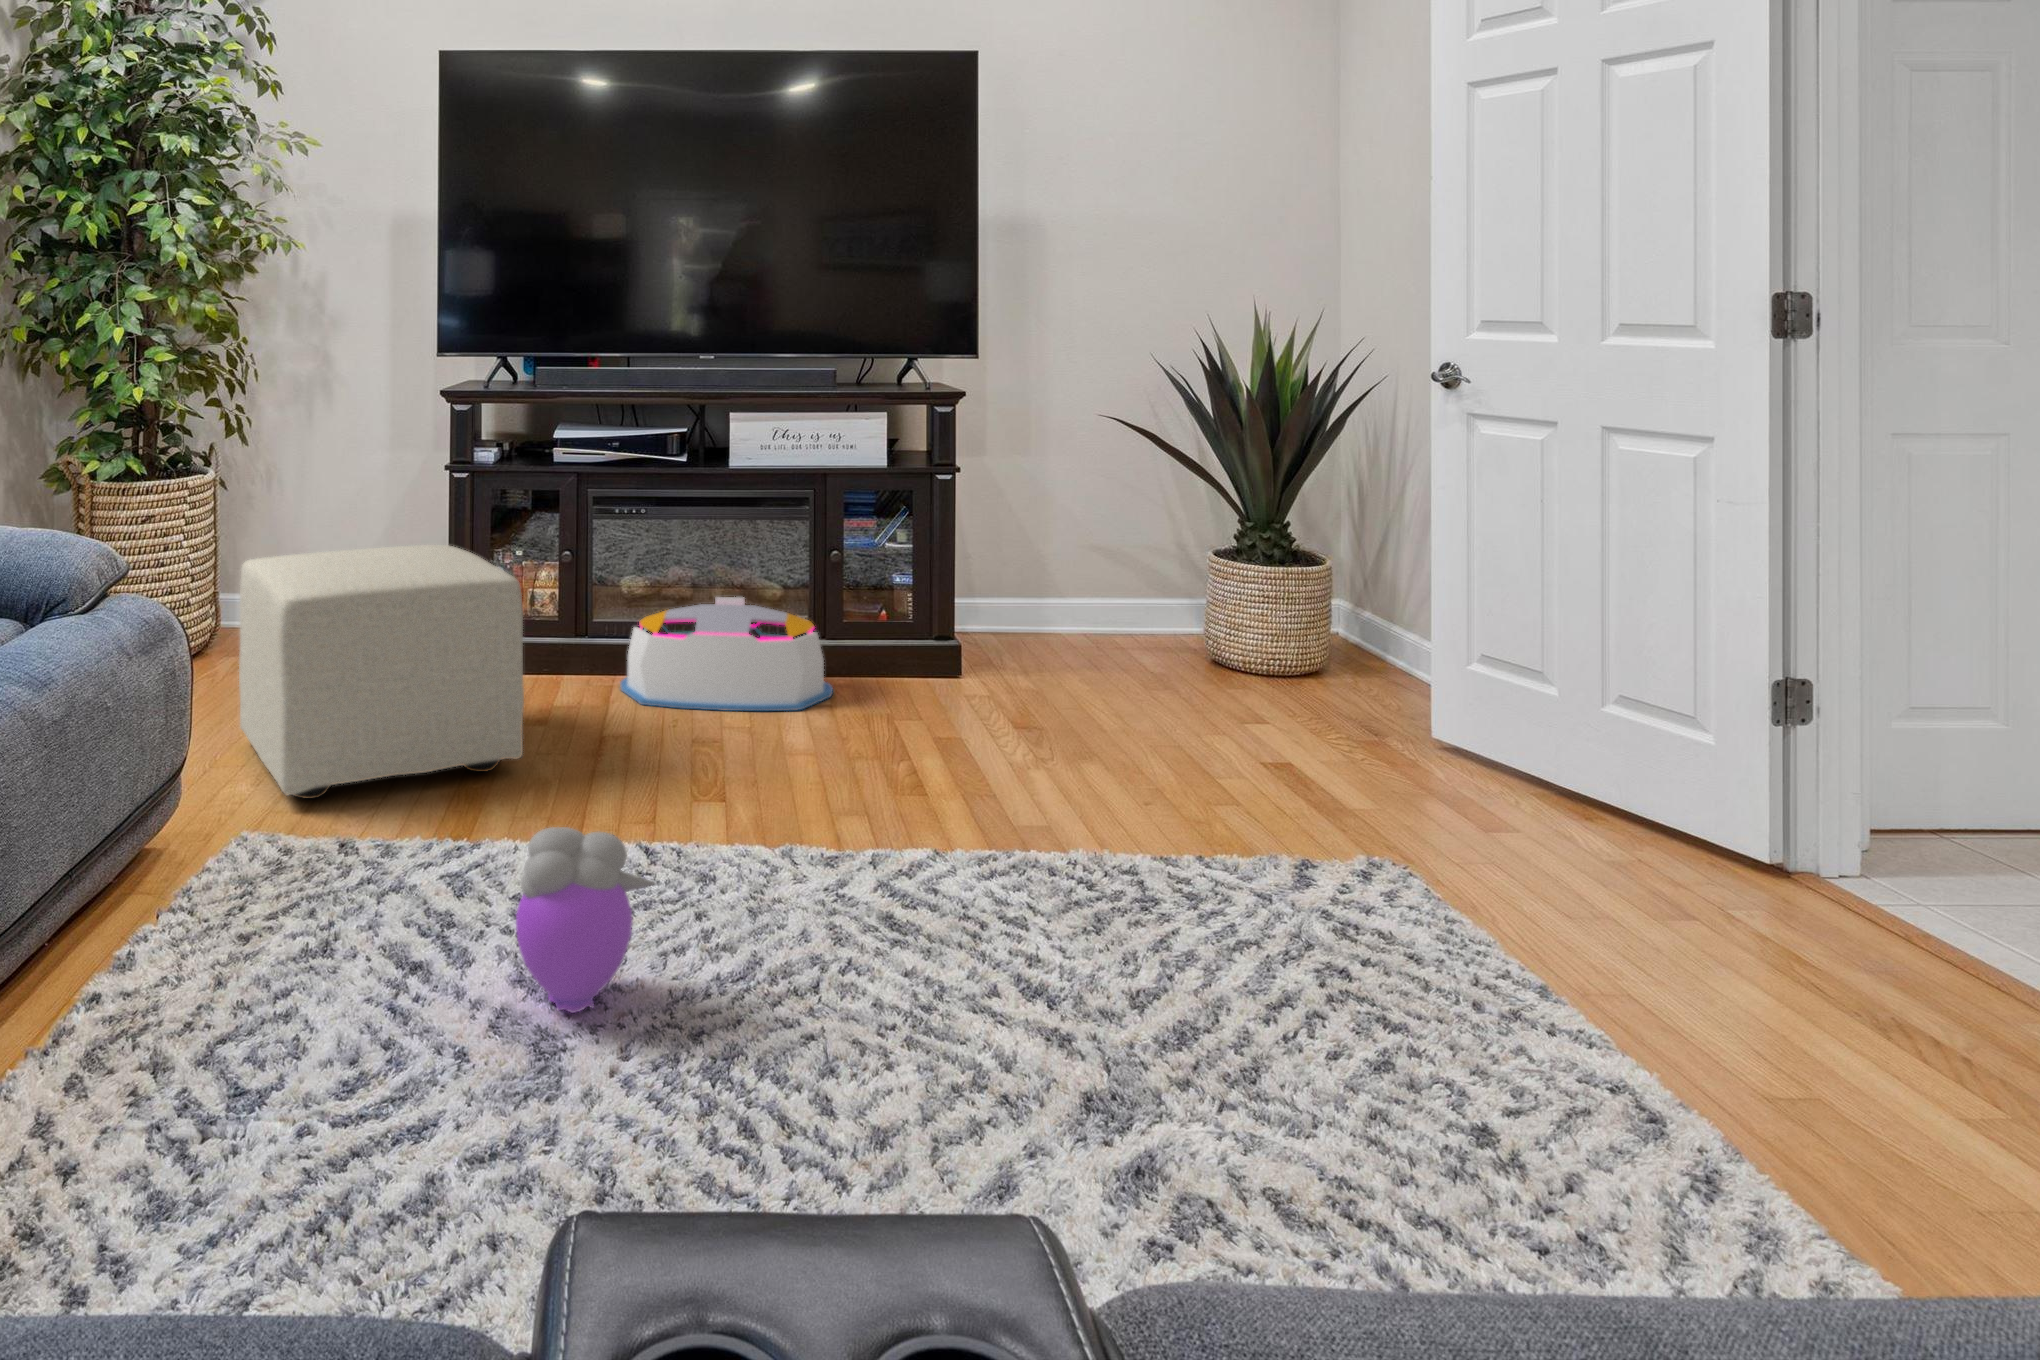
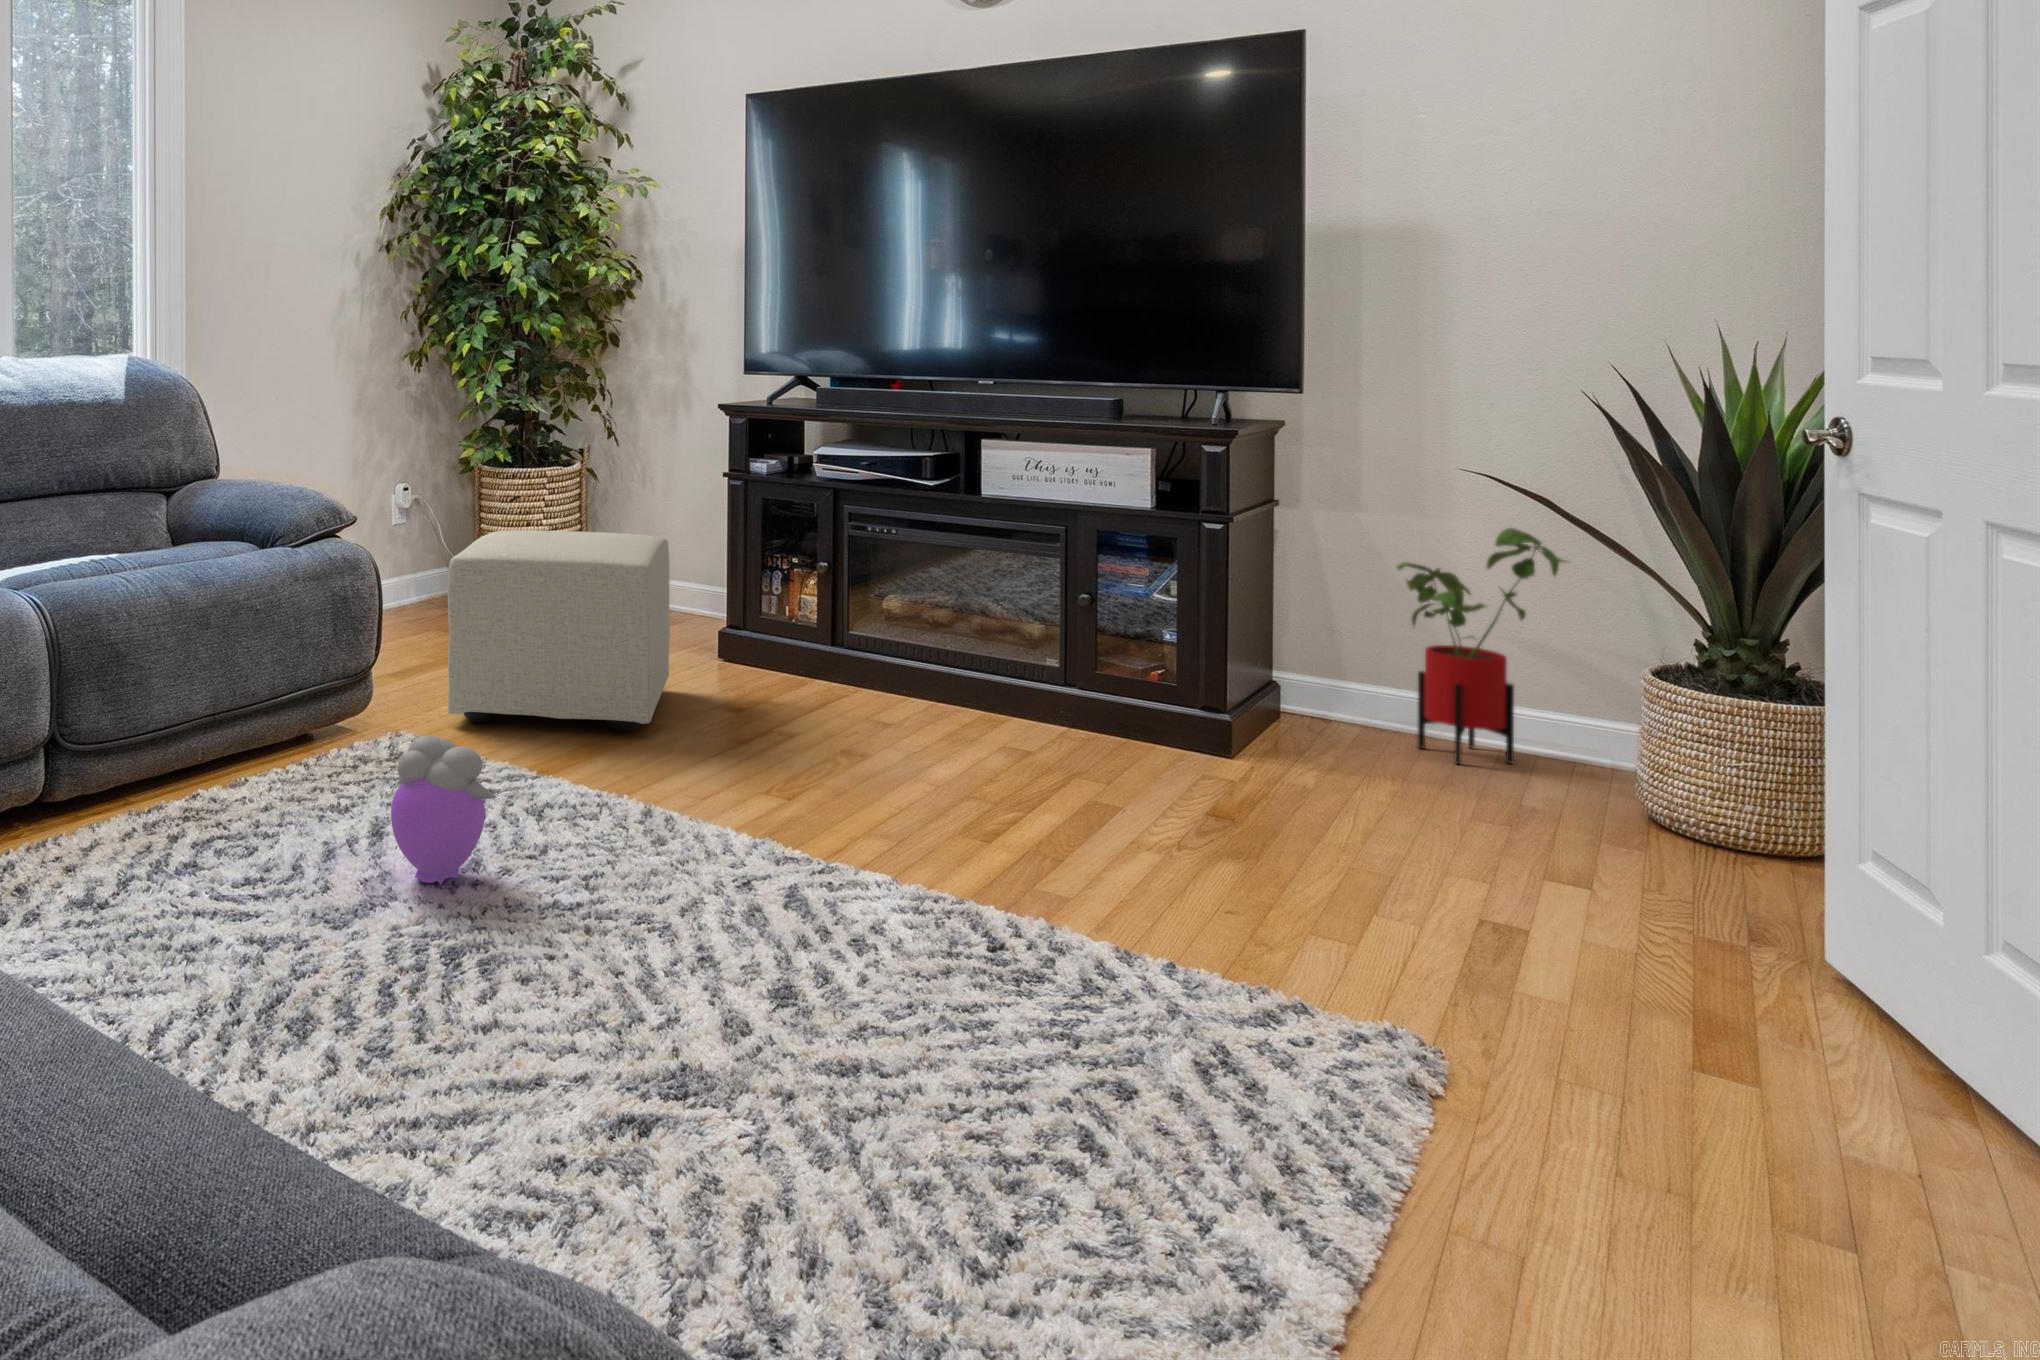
house plant: none [1033,467,1152,659] -> present [1397,528,1564,764]
storage bin: present [621,597,833,711] -> none [841,622,1054,743]

